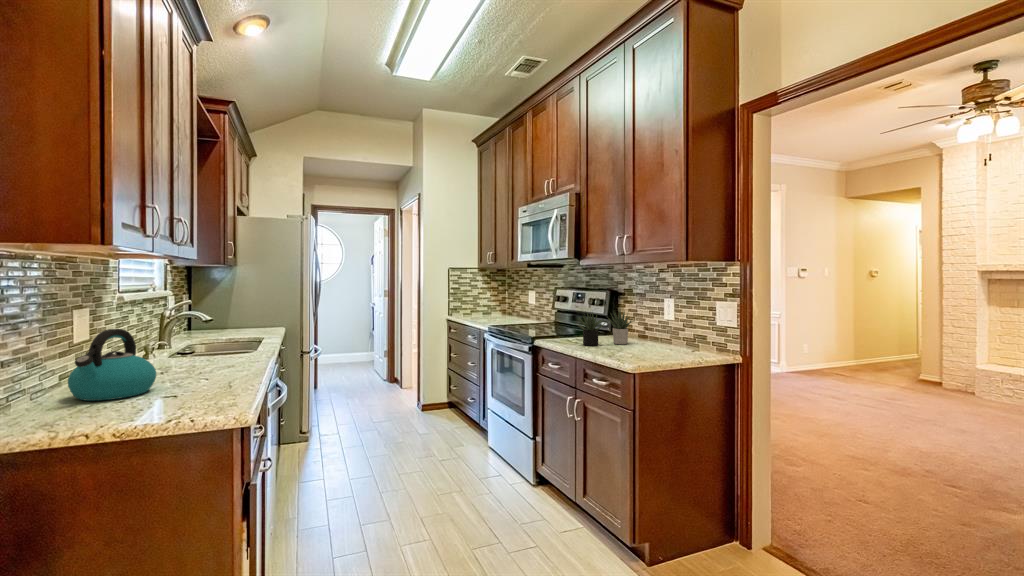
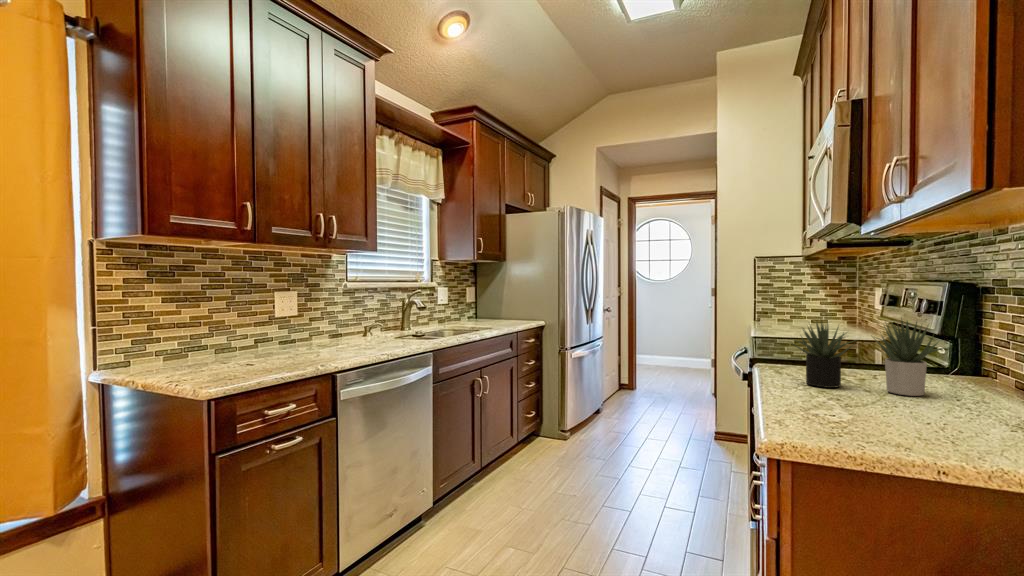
kettle: present [68,329,156,401] -> none [204,306,275,361]

